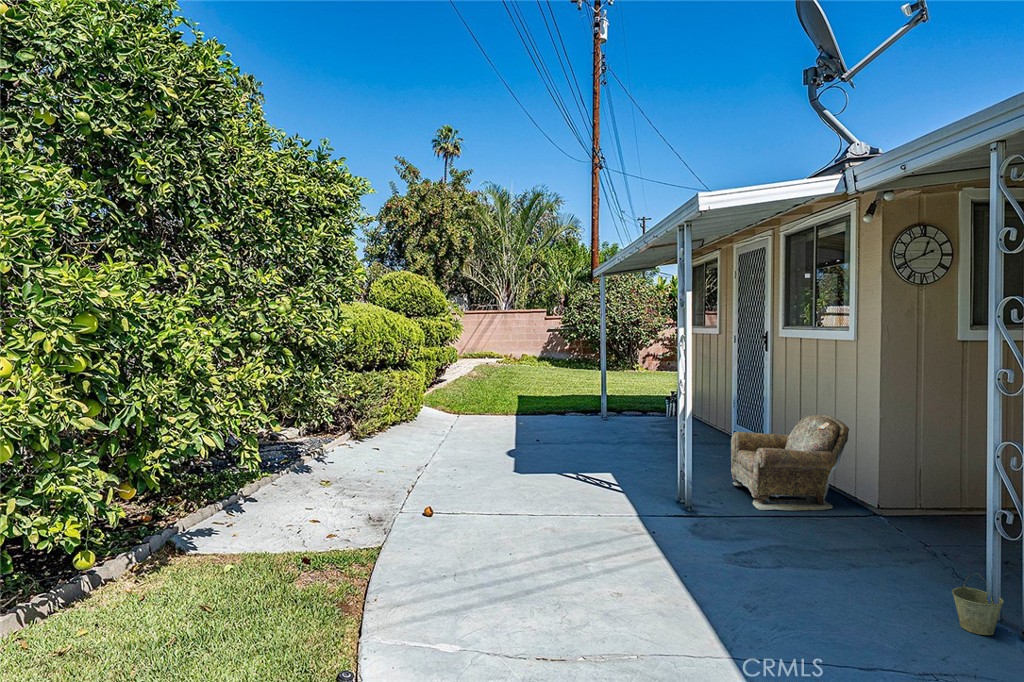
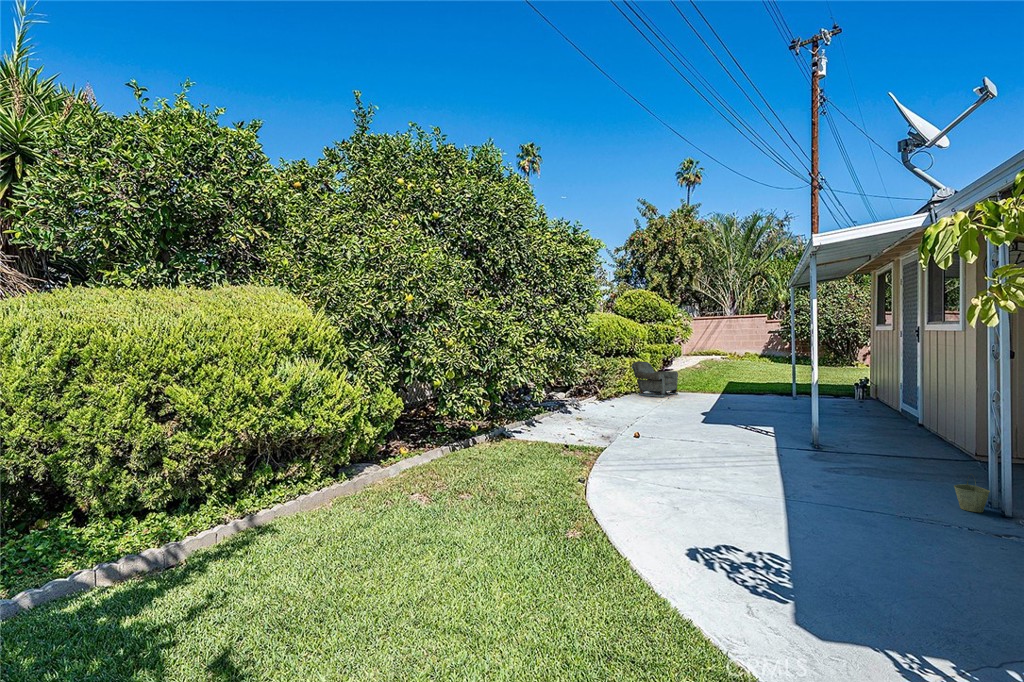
armchair: present [731,414,849,510] -> present [632,361,678,397]

